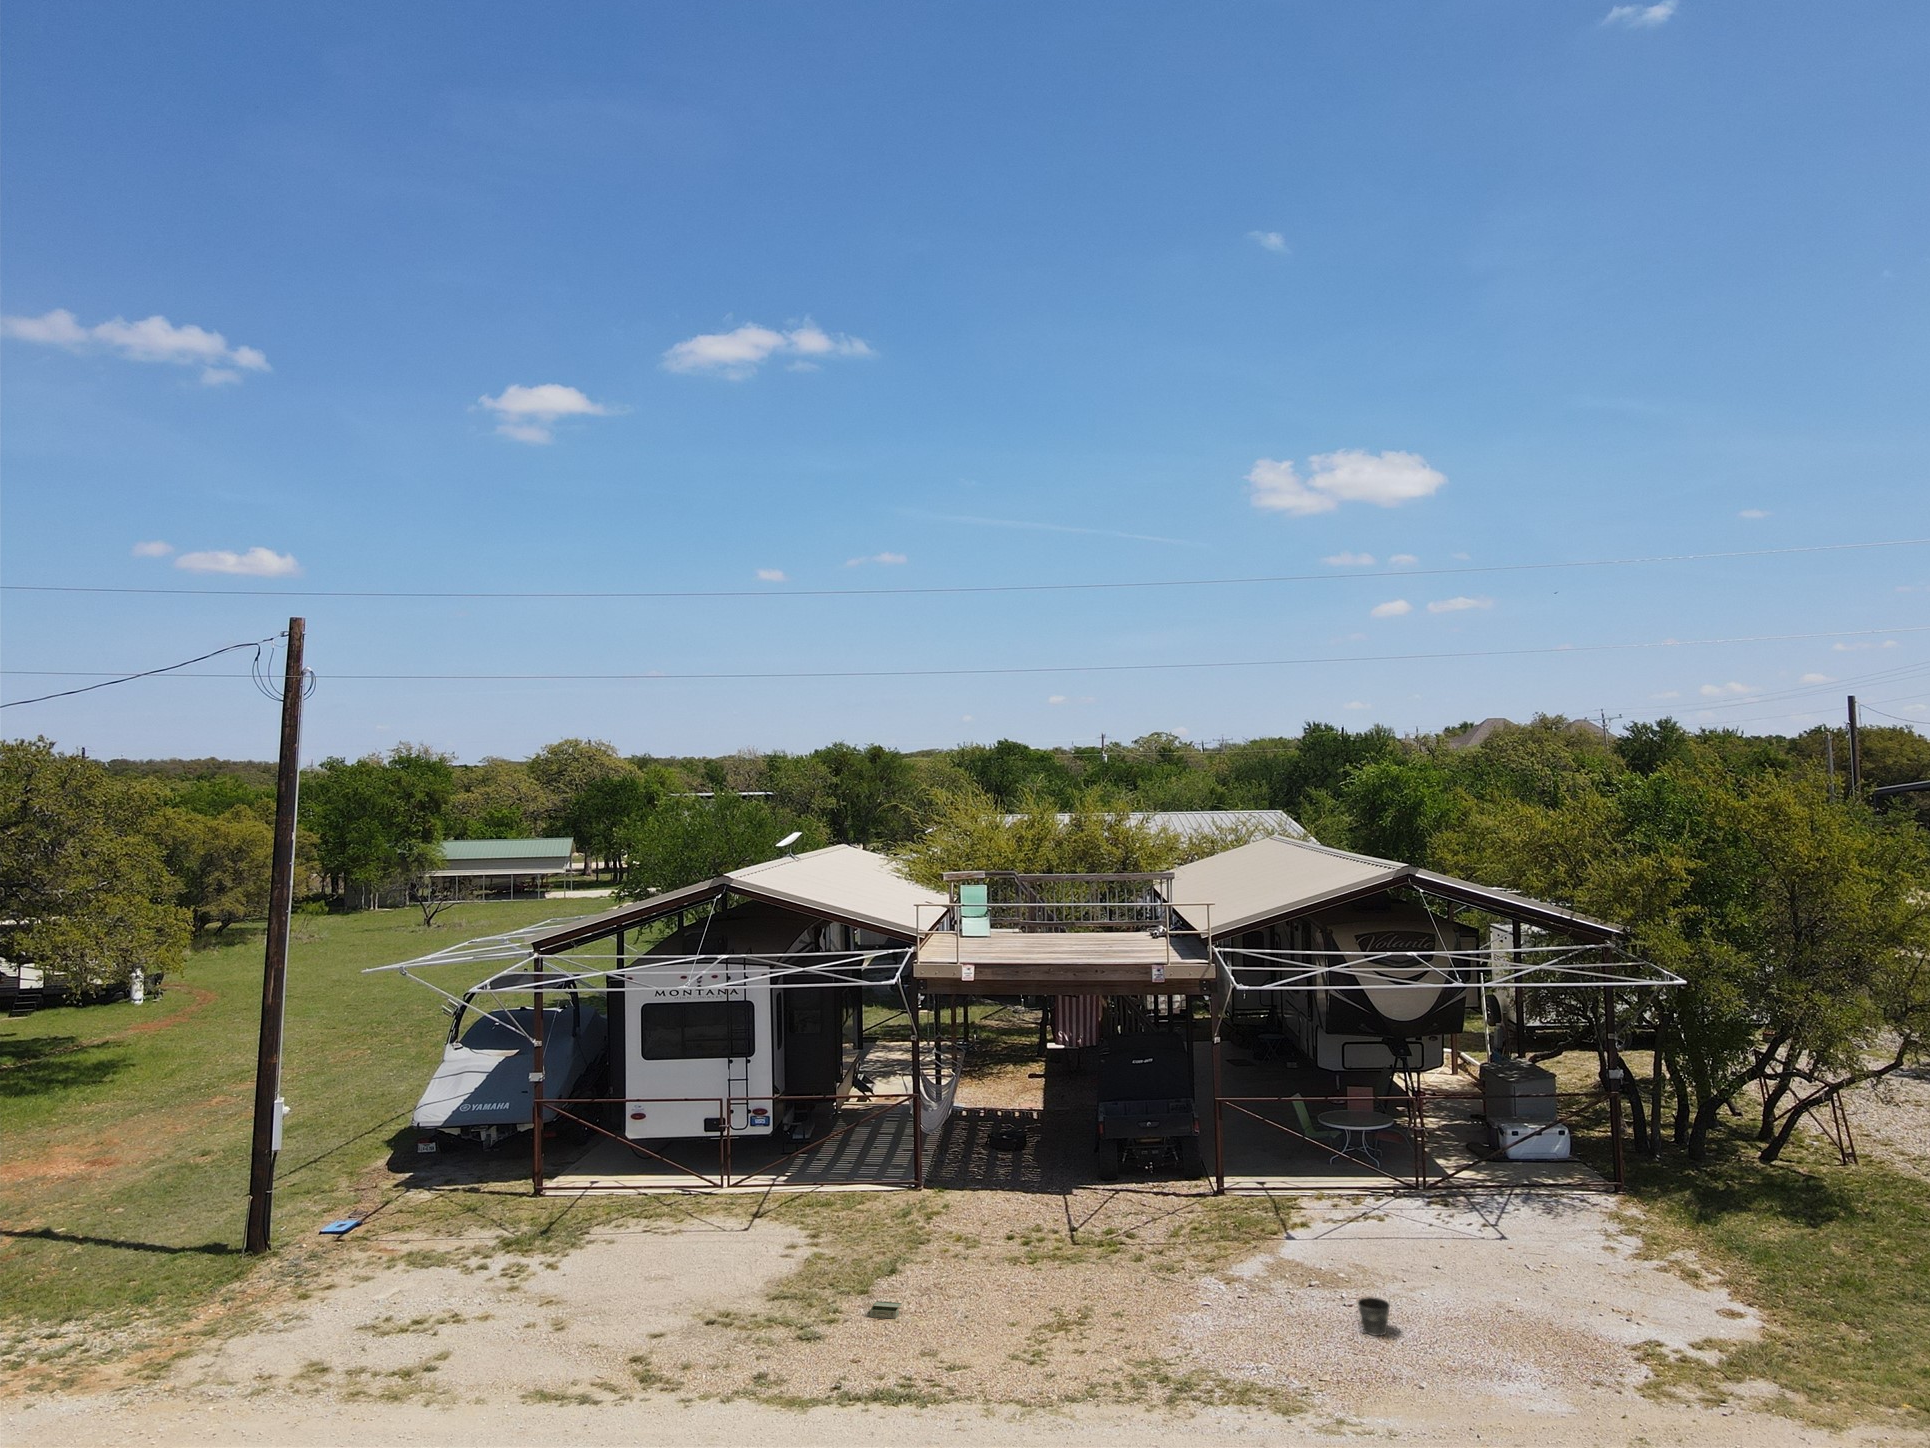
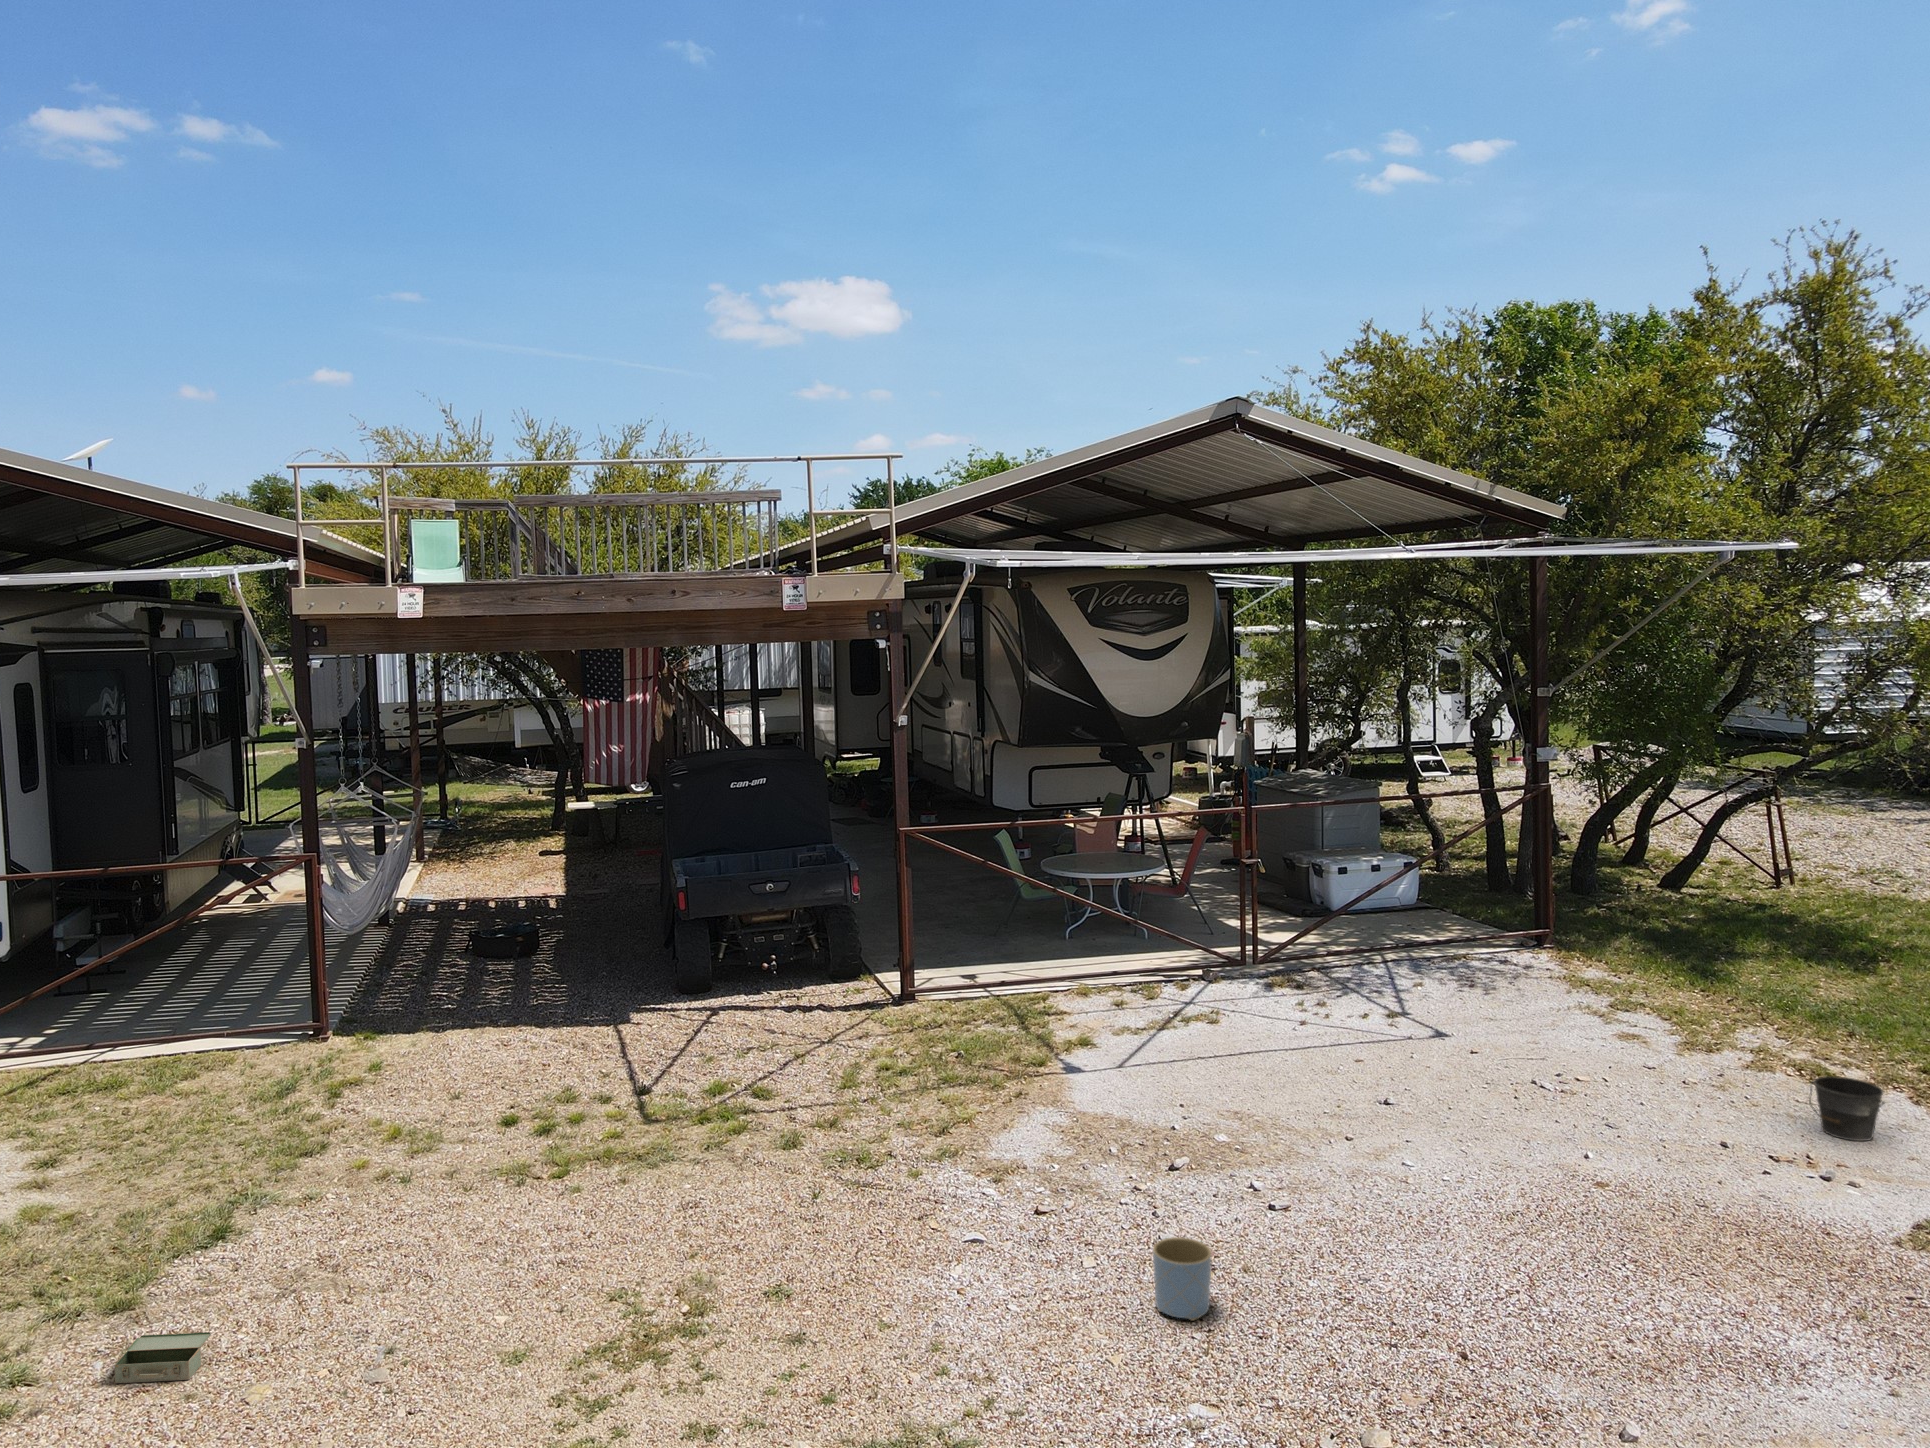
bucket: present [1357,1297,1390,1336] -> present [1809,1076,1885,1141]
planter: none [1273,1308,1297,1344] -> present [1153,1237,1212,1321]

